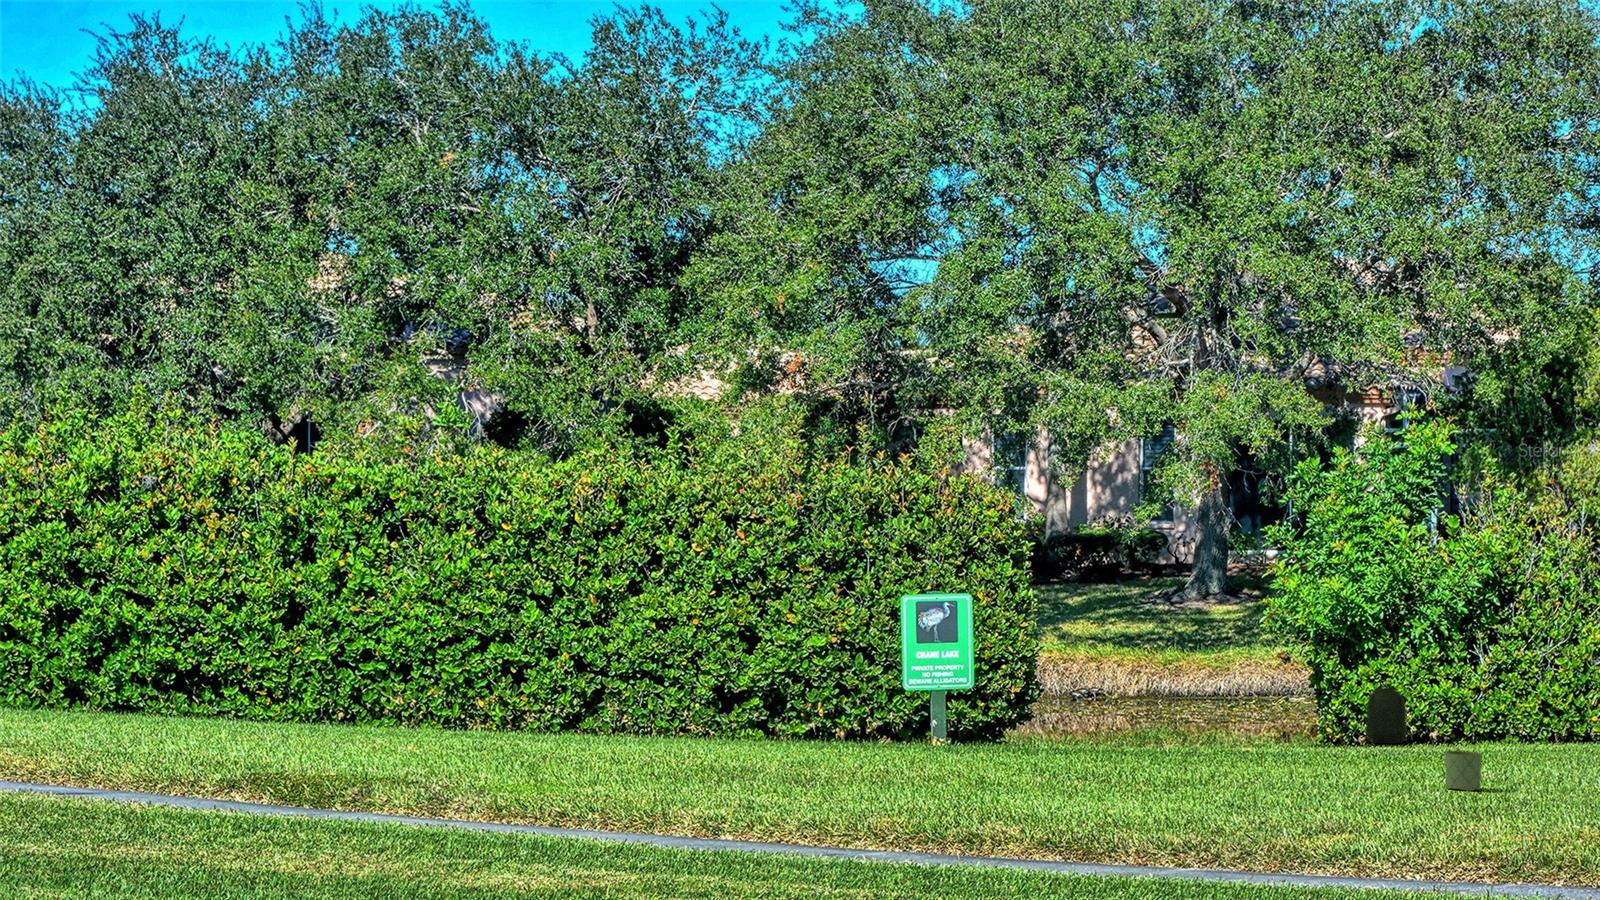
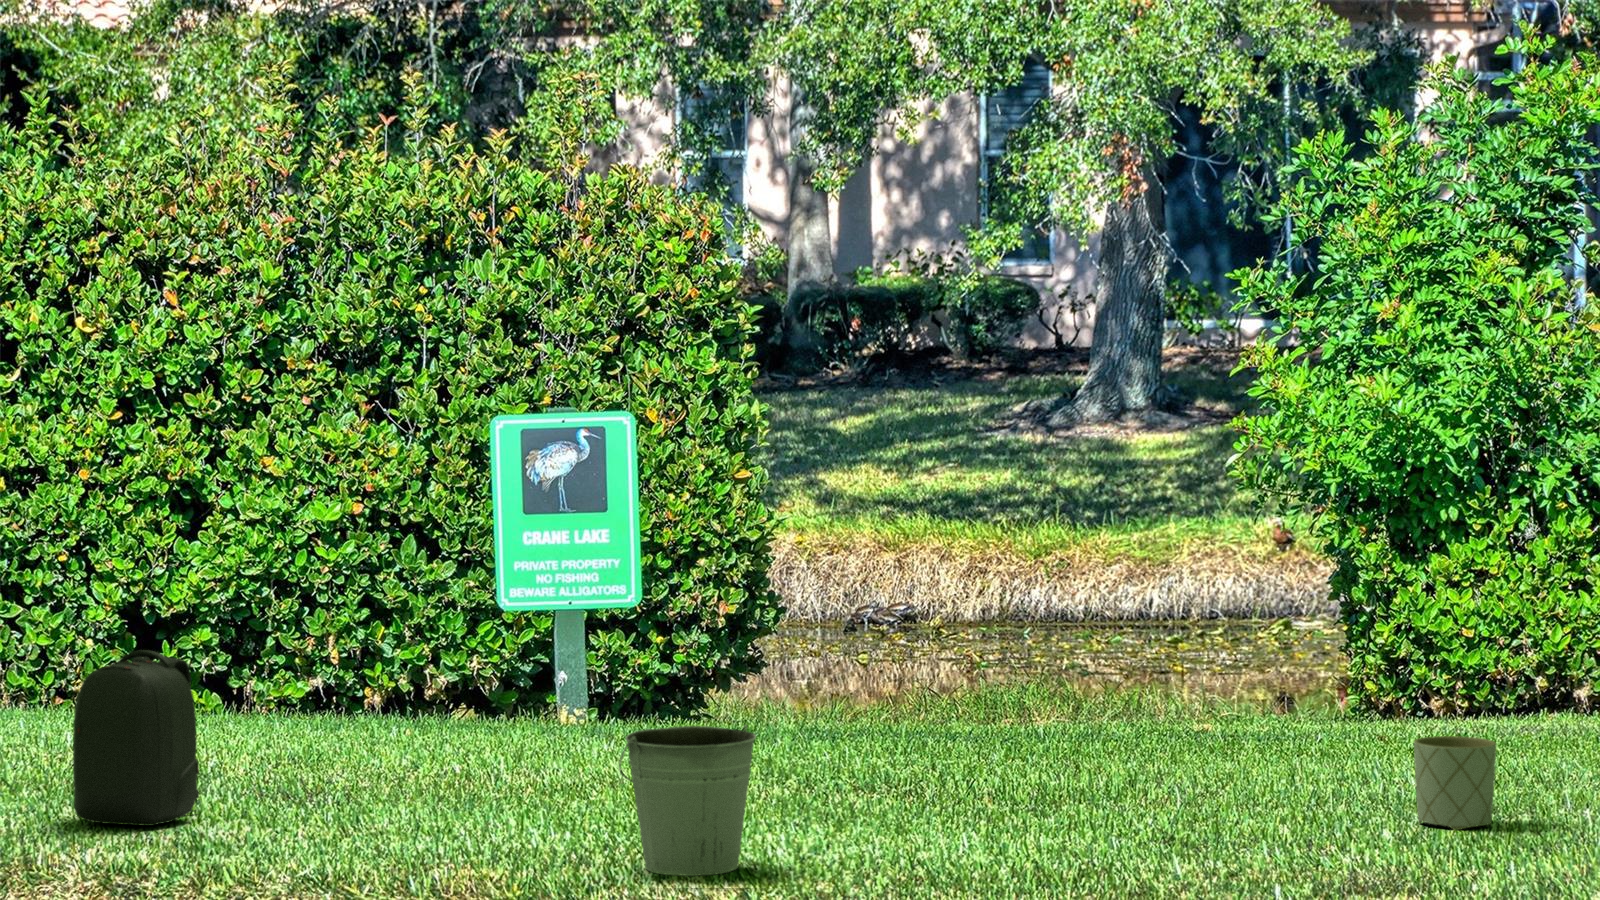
backpack: present [1366,684,1407,744] -> present [73,650,199,826]
bucket: none [1148,743,1207,809] -> present [619,725,756,876]

